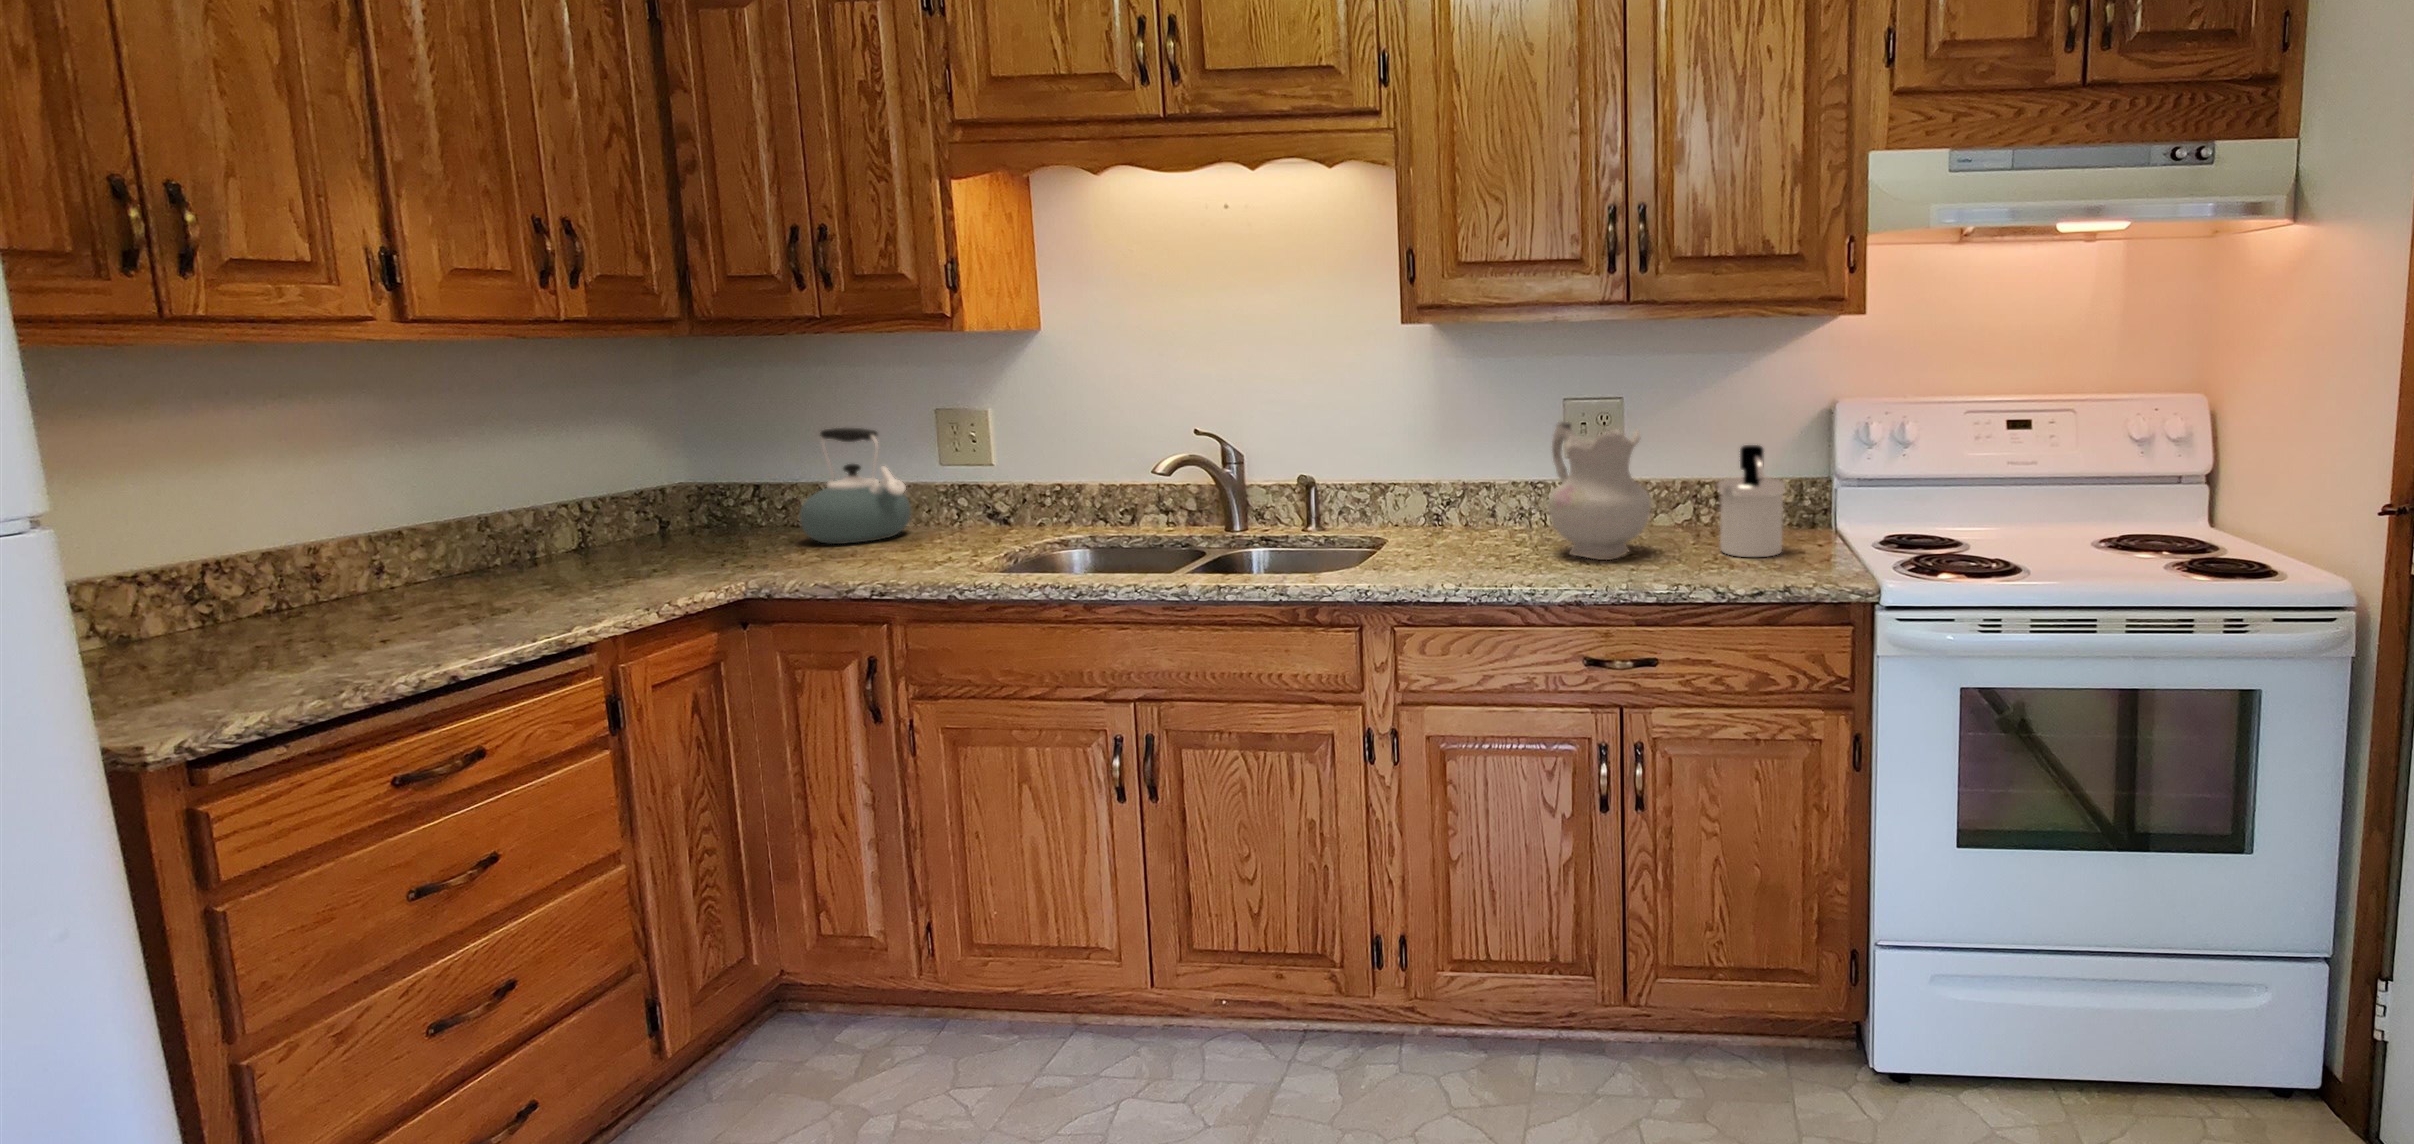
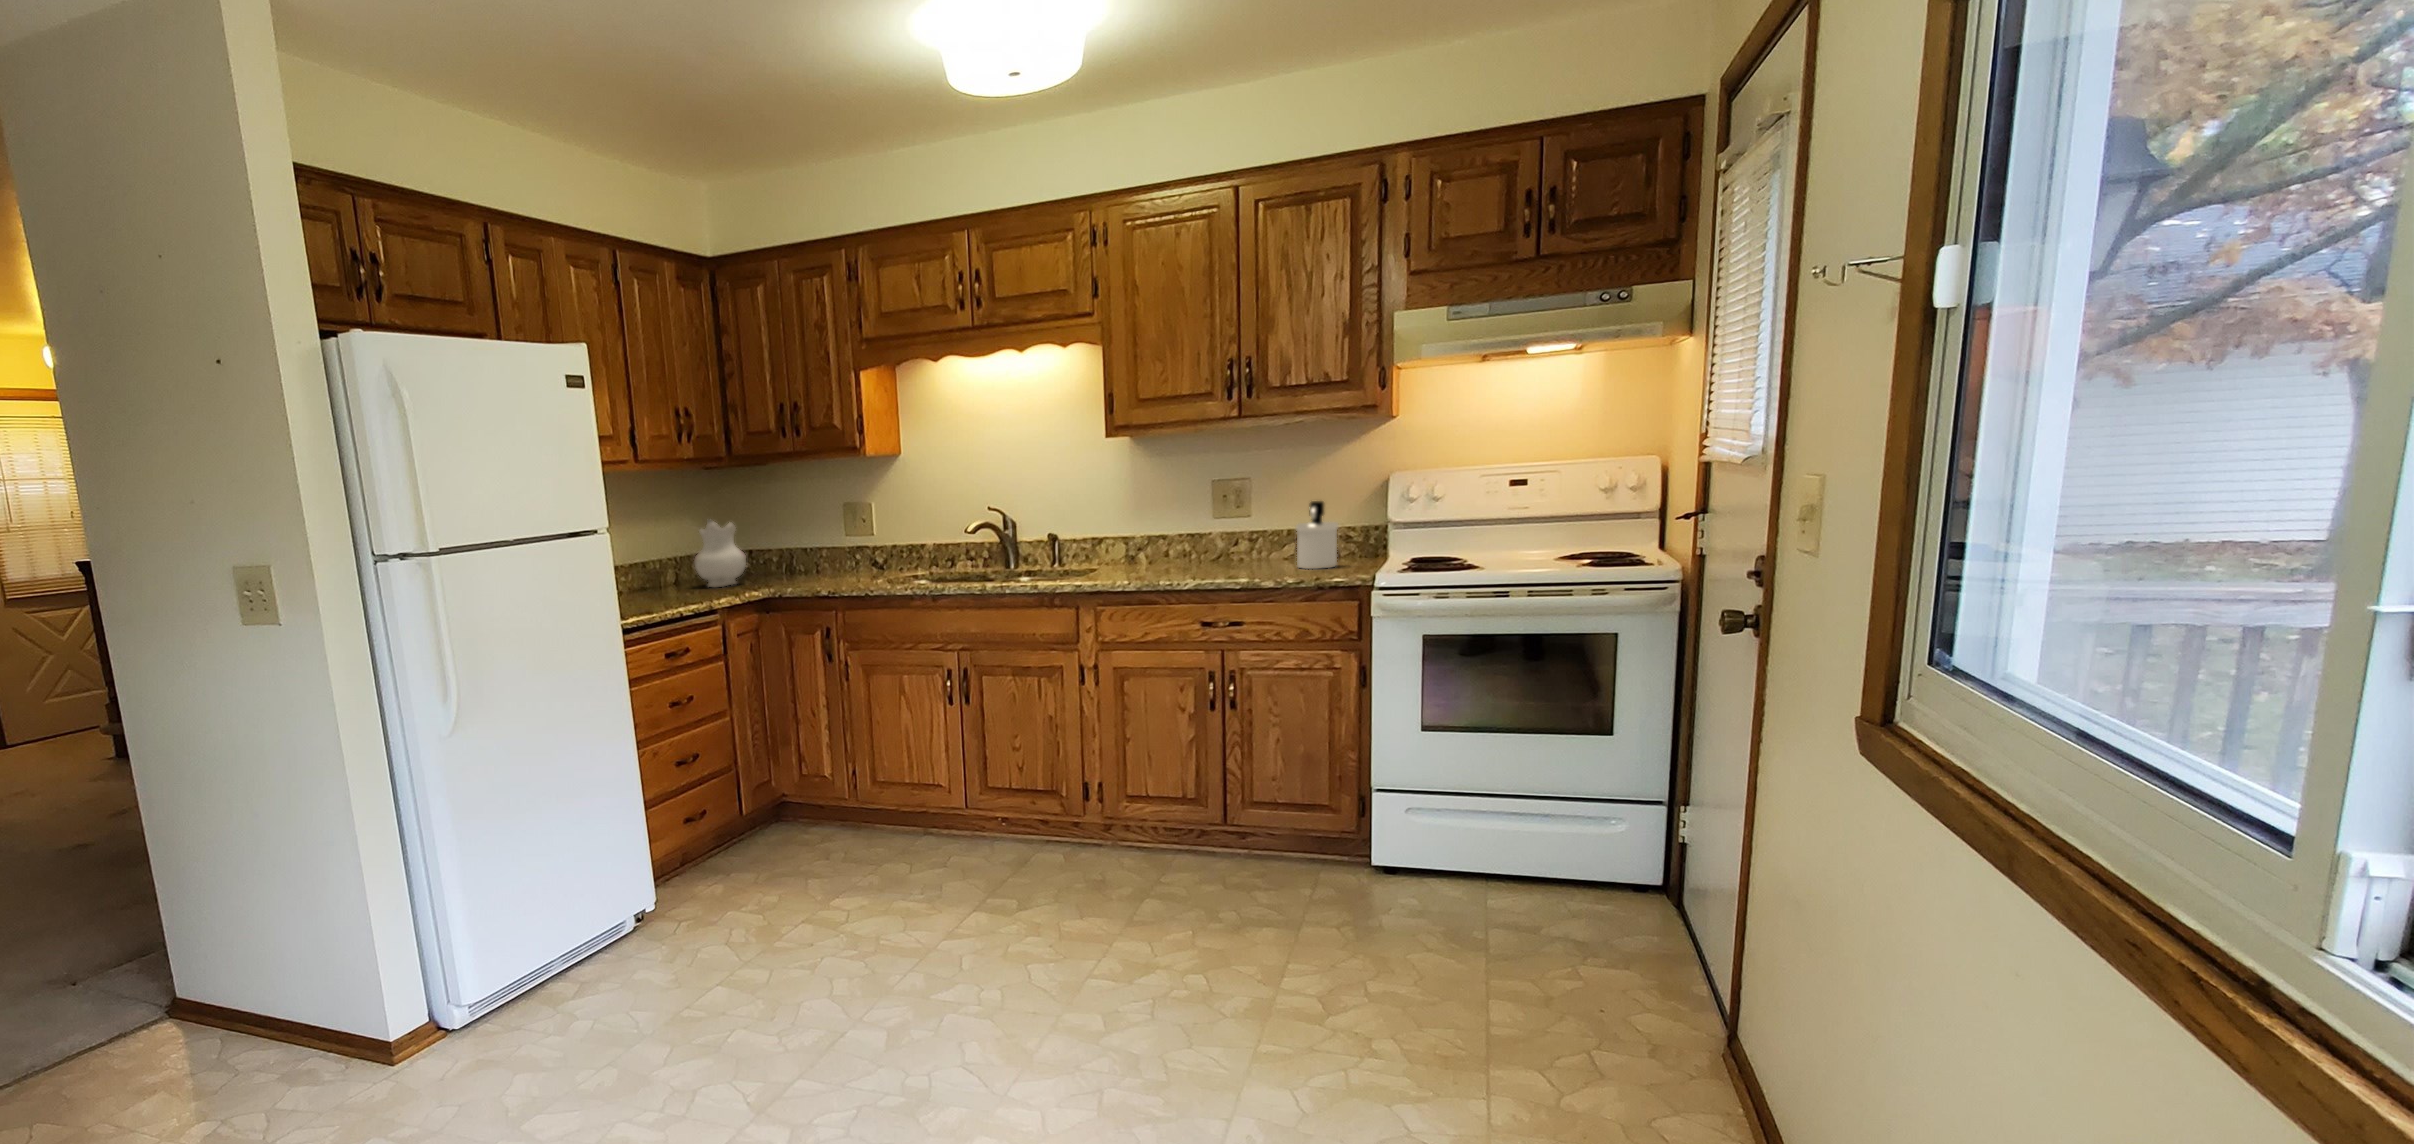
ceramic pitcher: present [1549,421,1651,560] -> present [695,520,746,587]
kettle: present [800,428,911,544] -> none [777,513,831,578]

